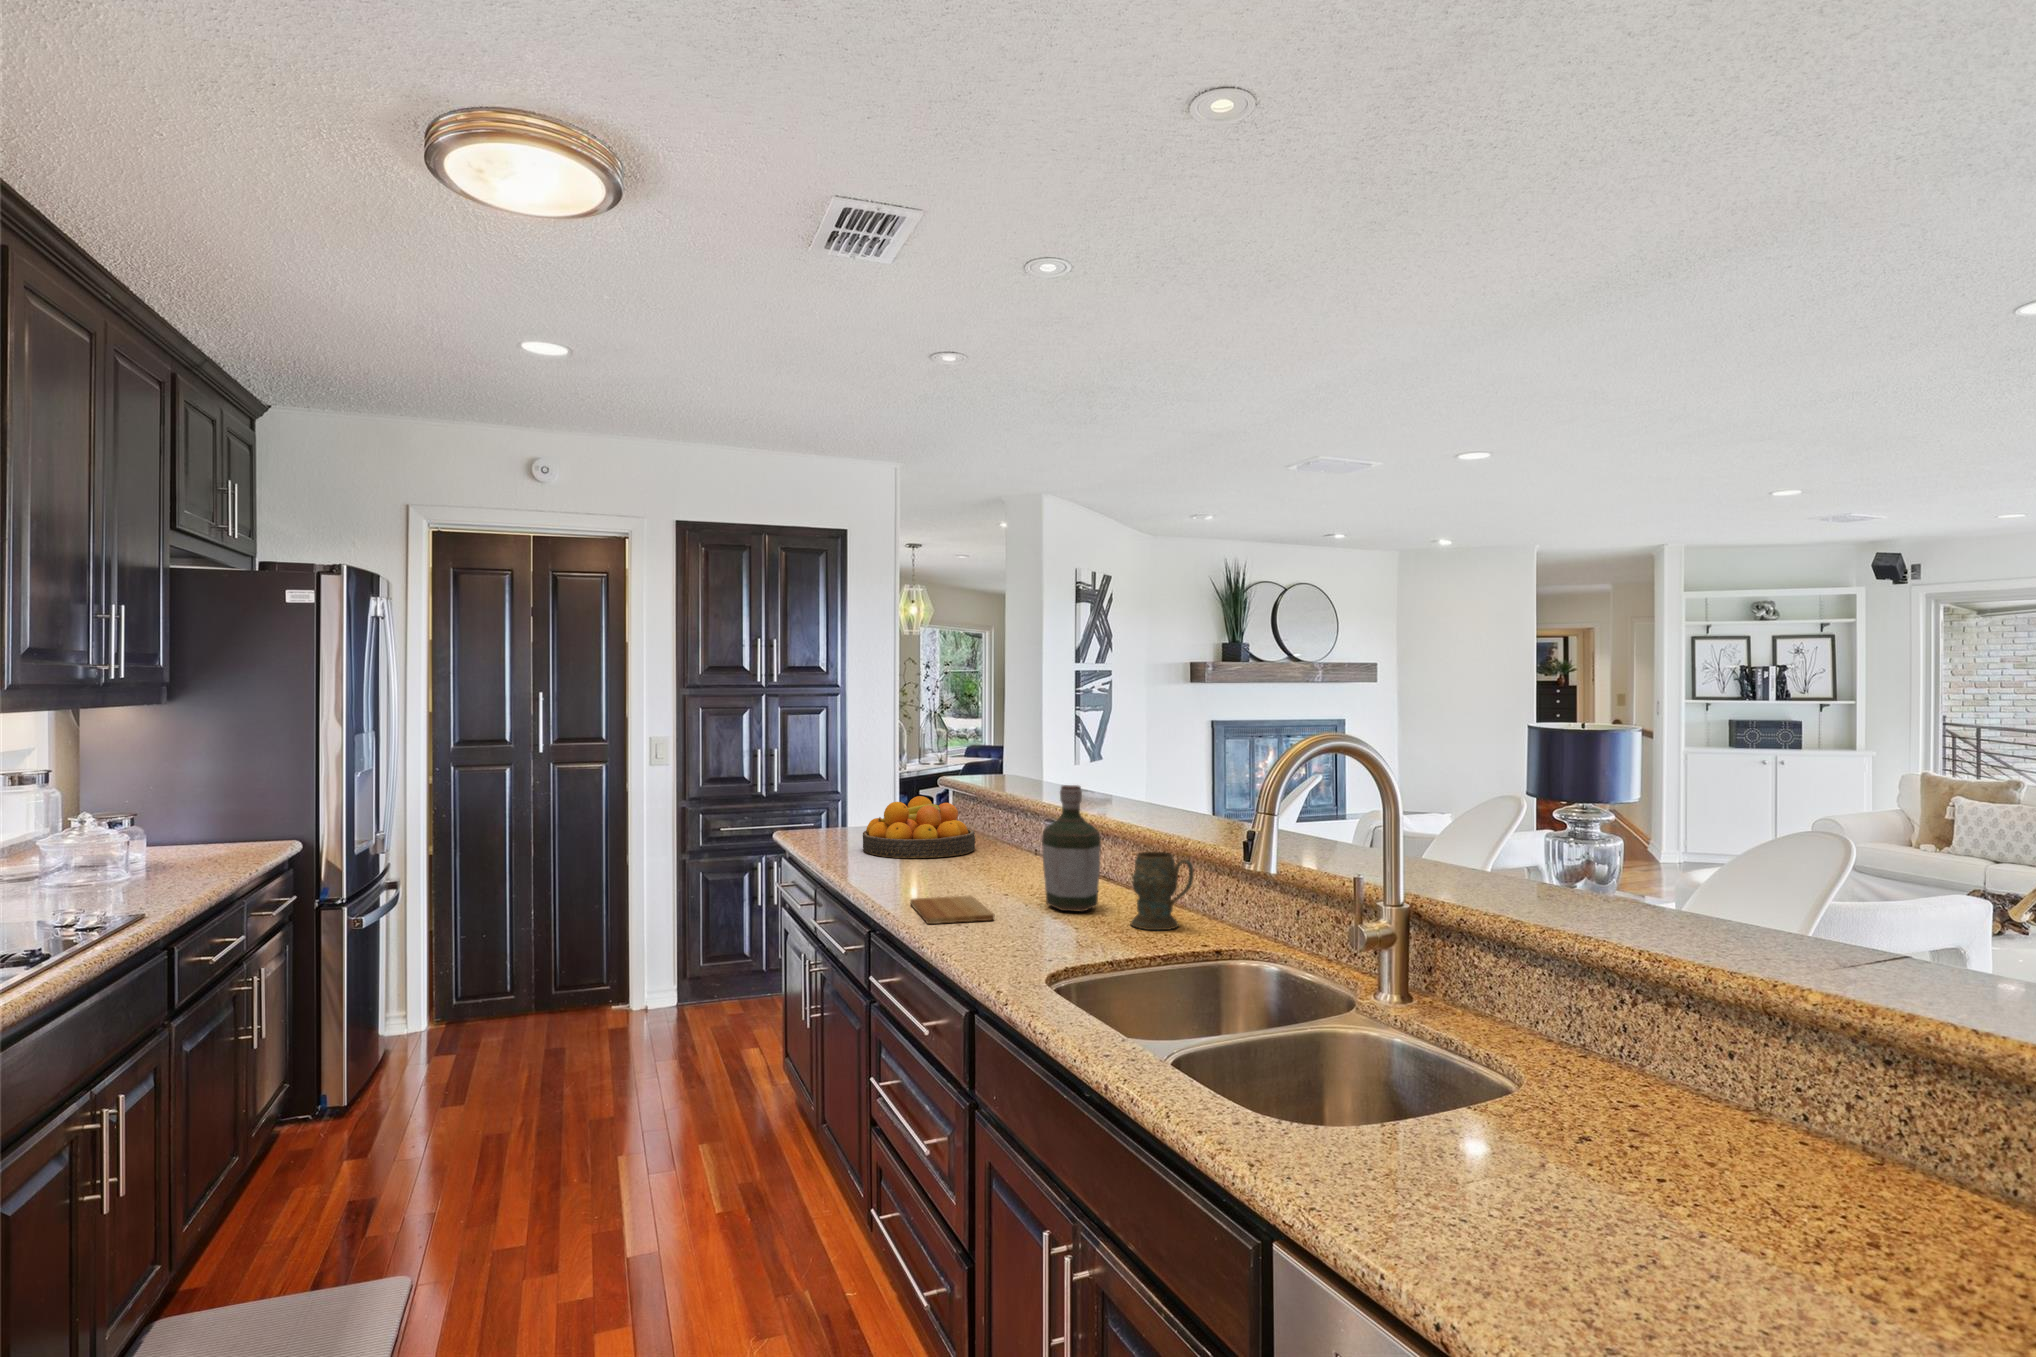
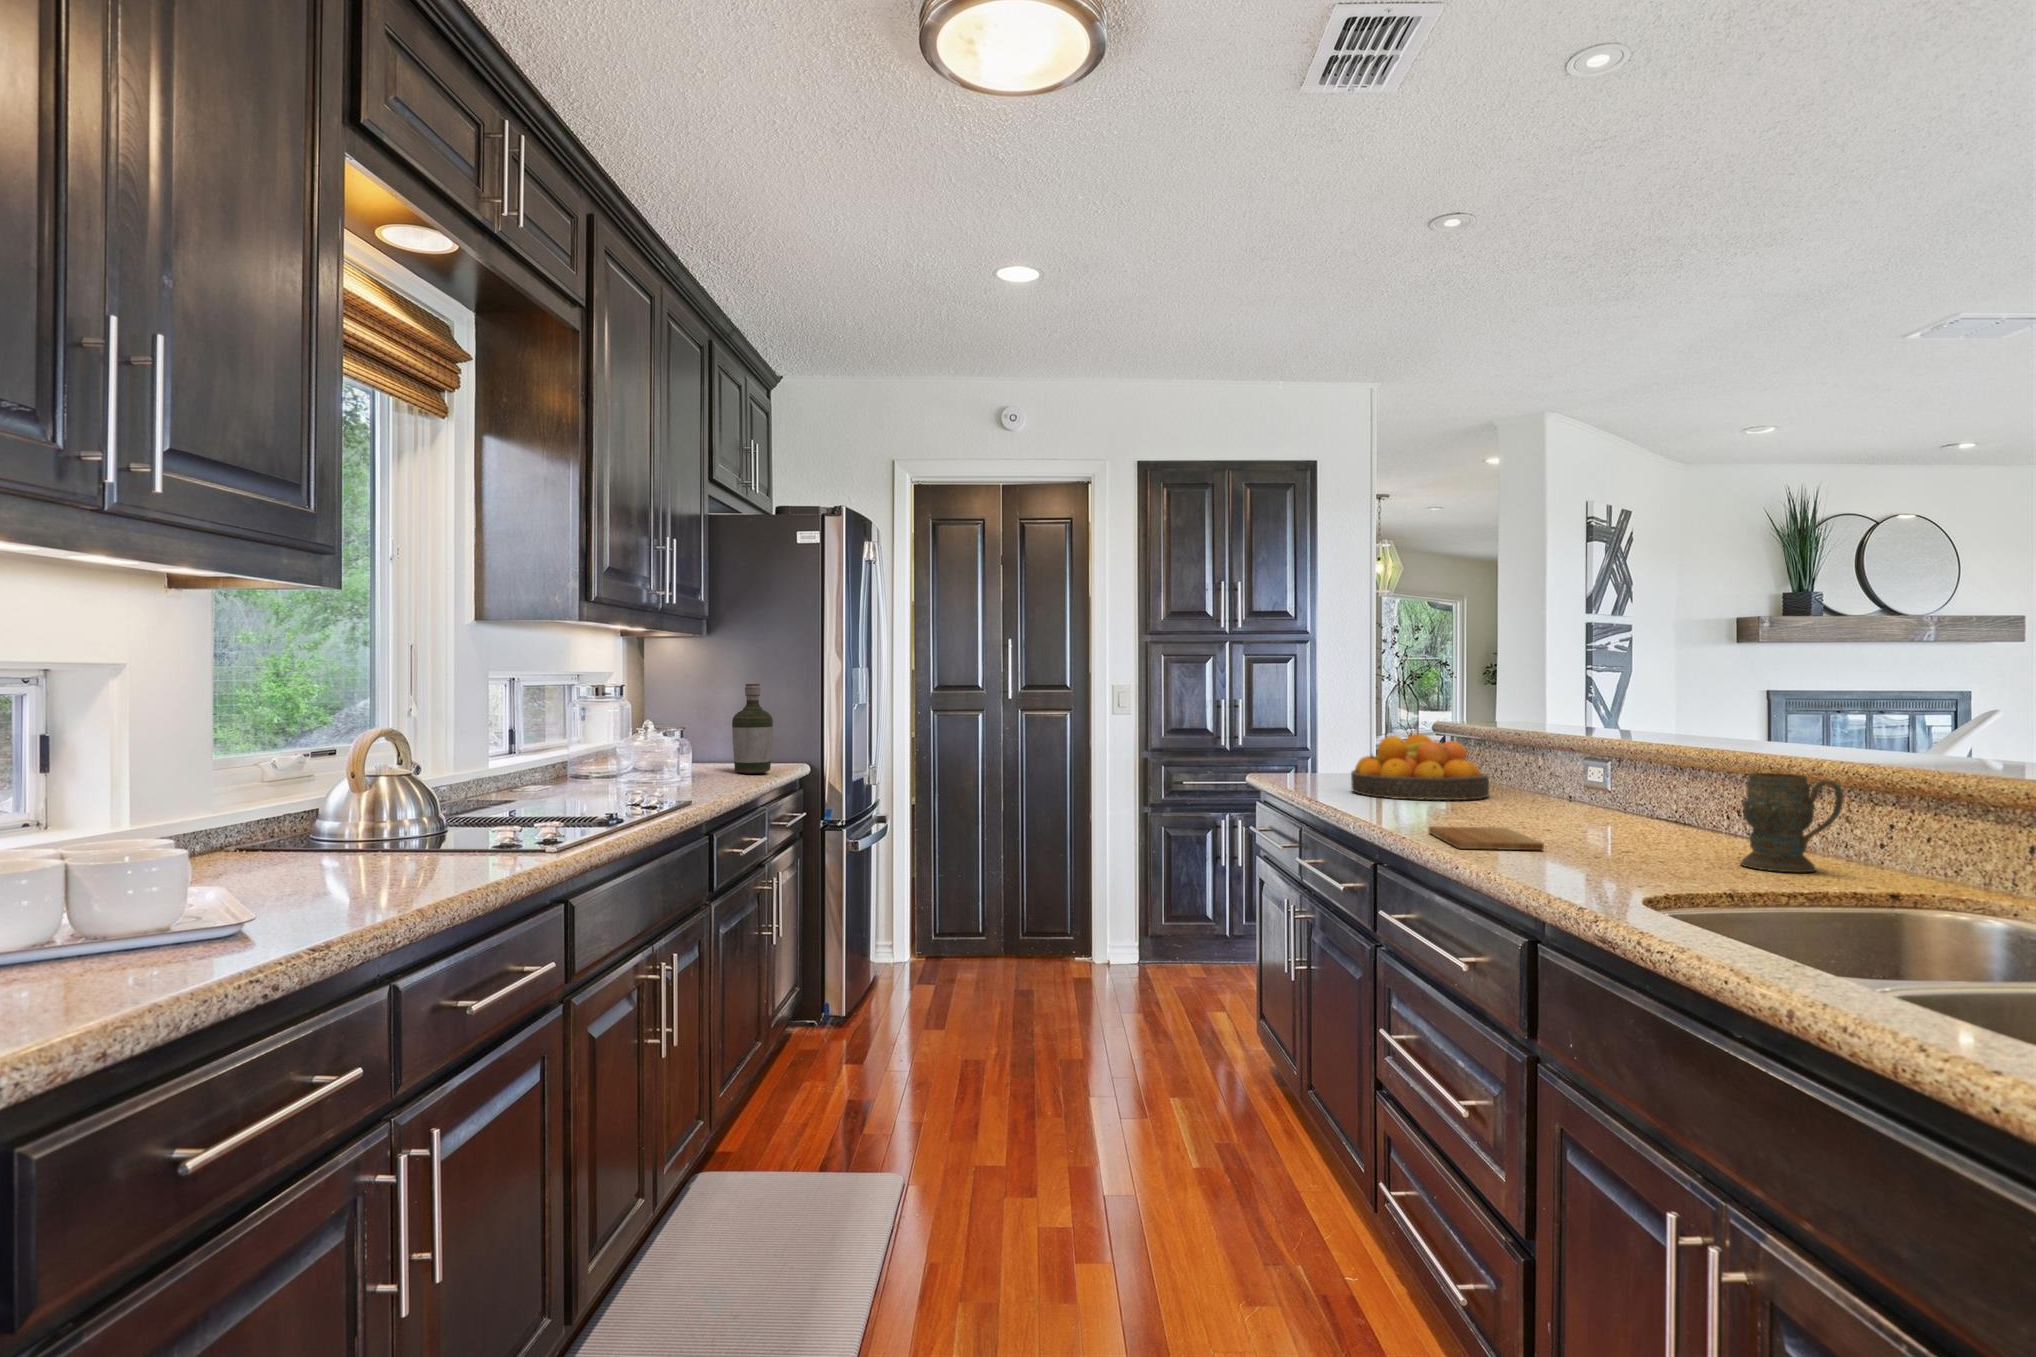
bottle: present [1042,785,1101,912] -> present [732,684,773,774]

